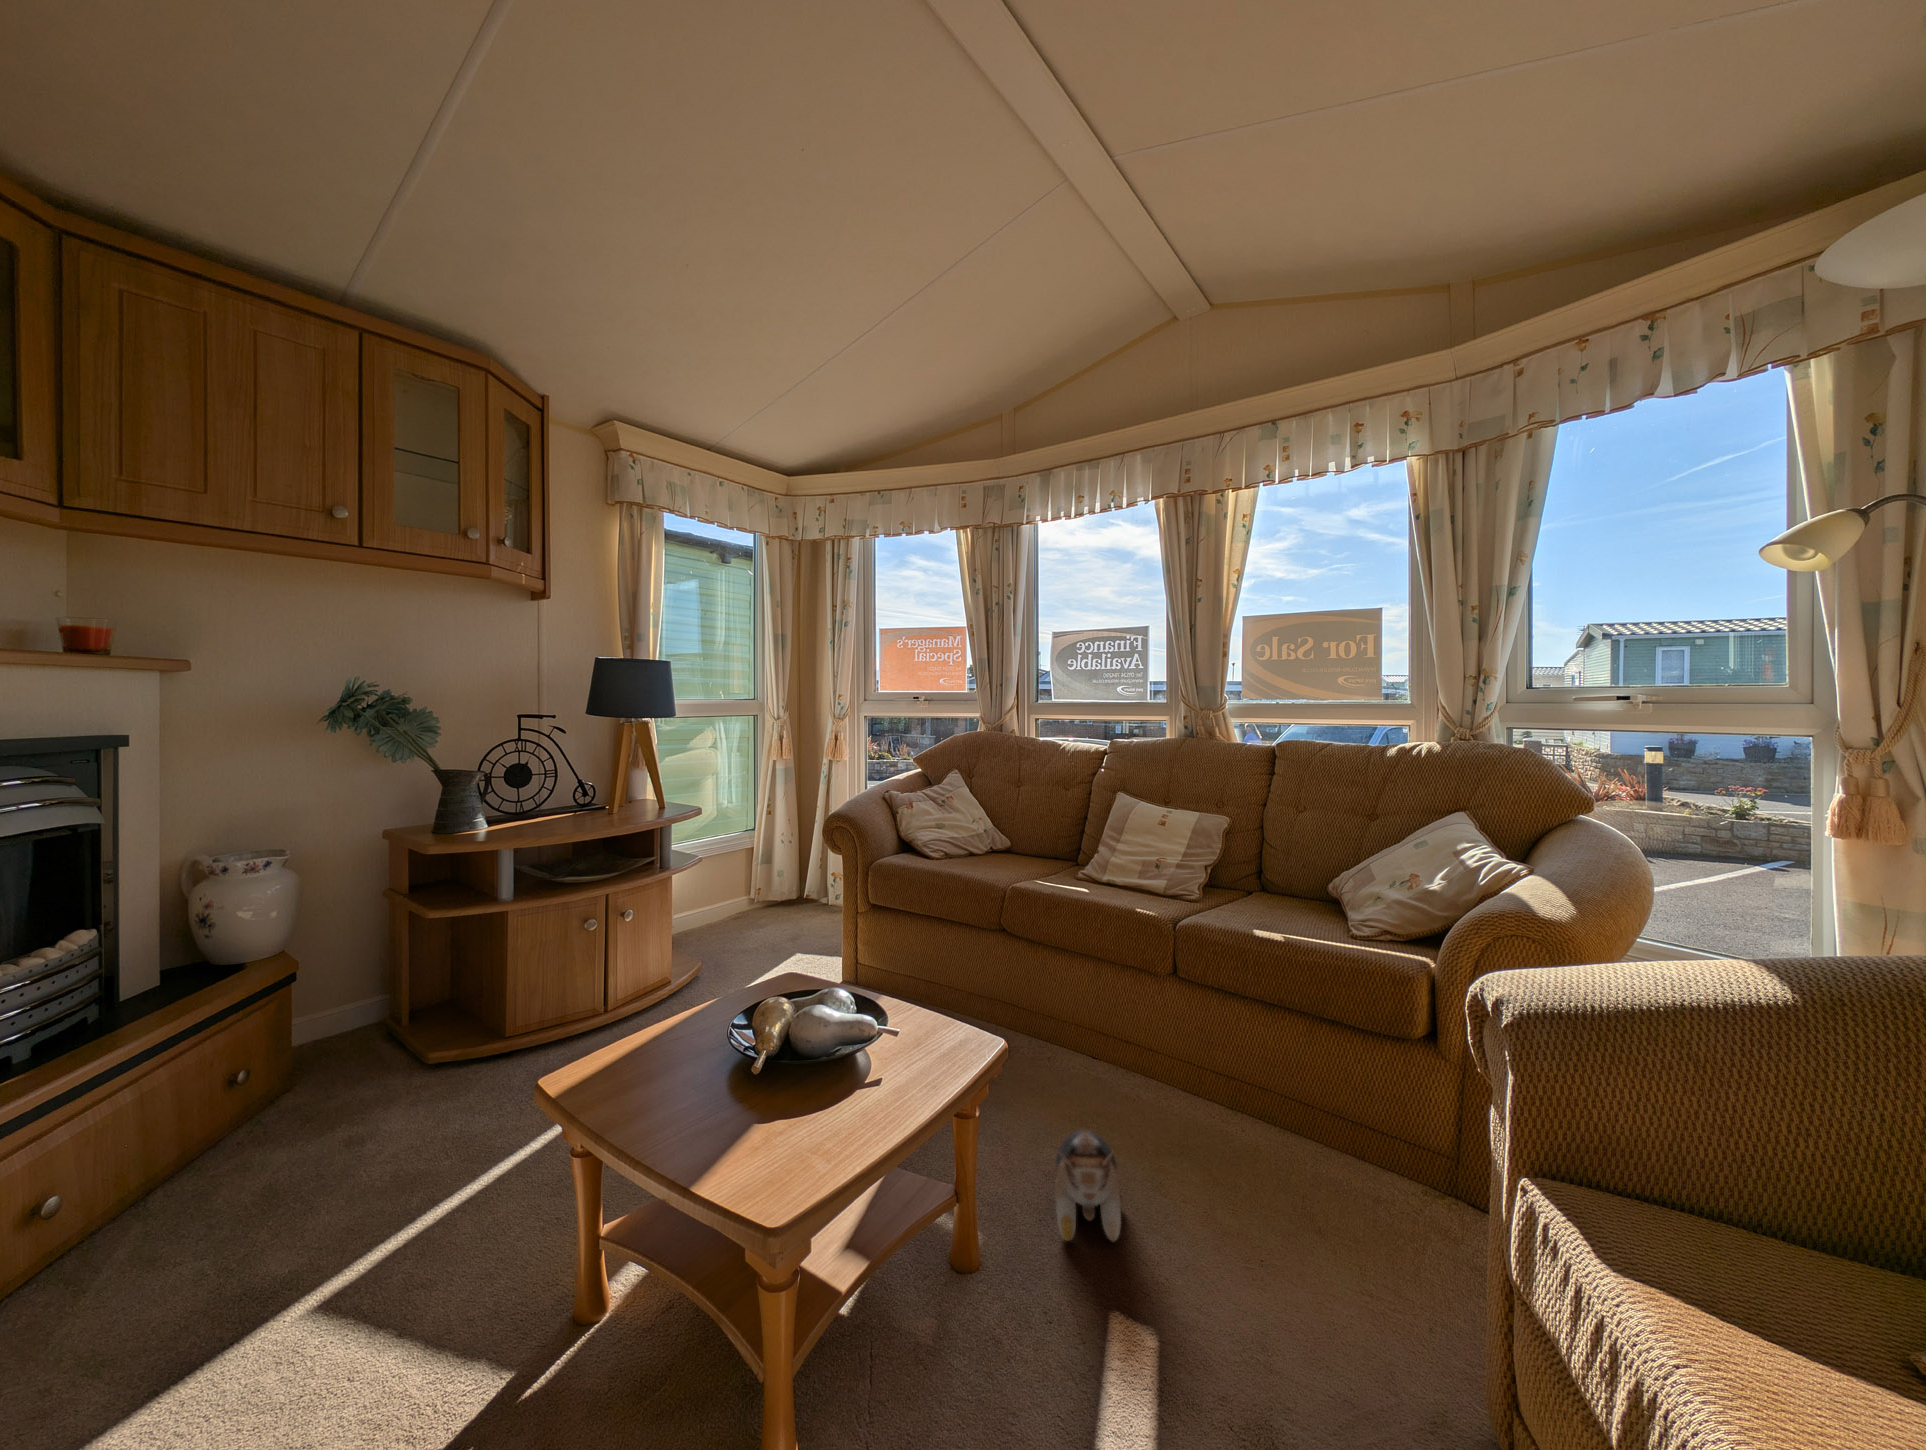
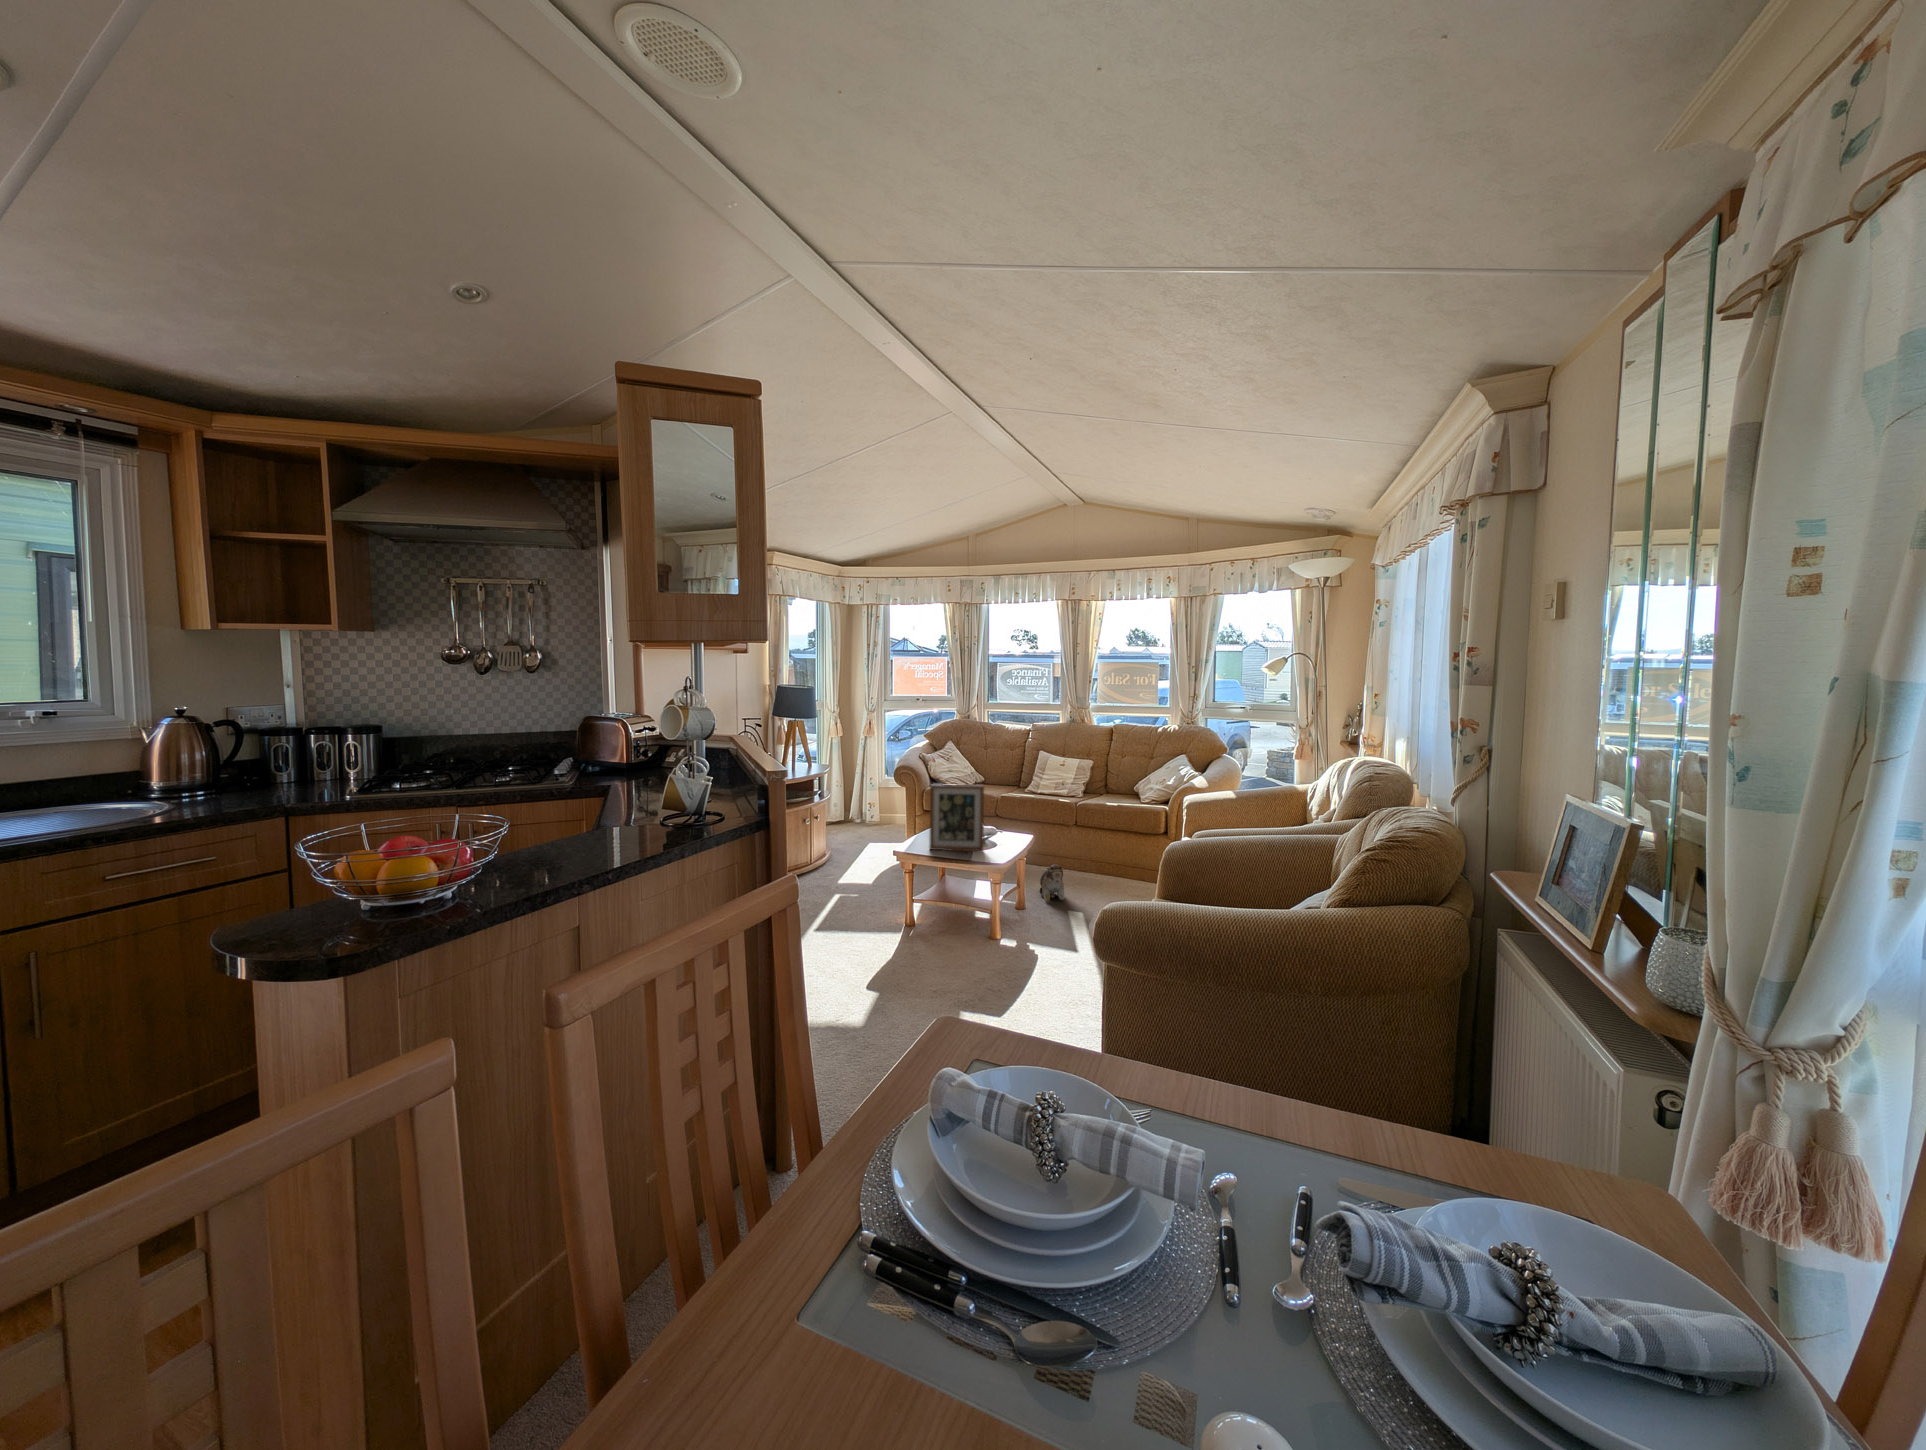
picture frame: none [639,892,800,1129] -> present [929,784,984,851]

